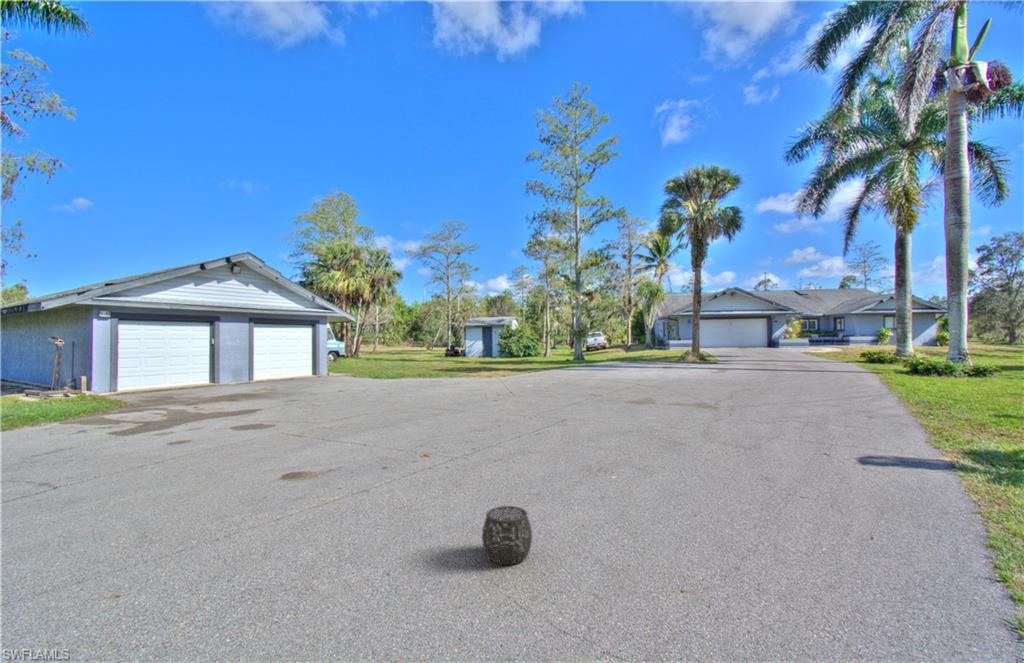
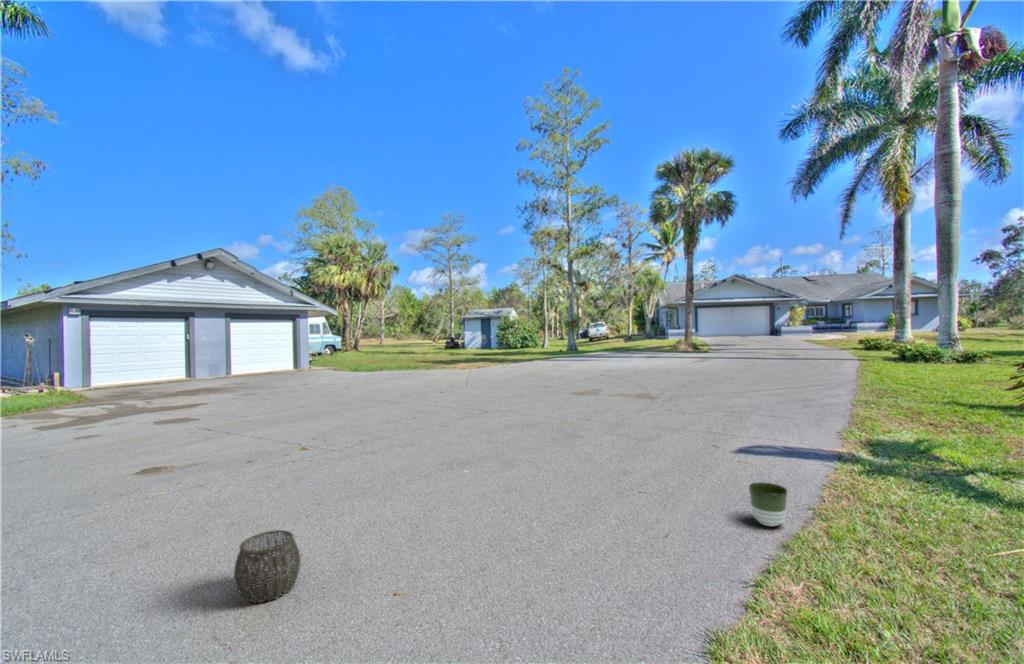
planter: none [873,471,909,507] -> present [749,482,787,526]

